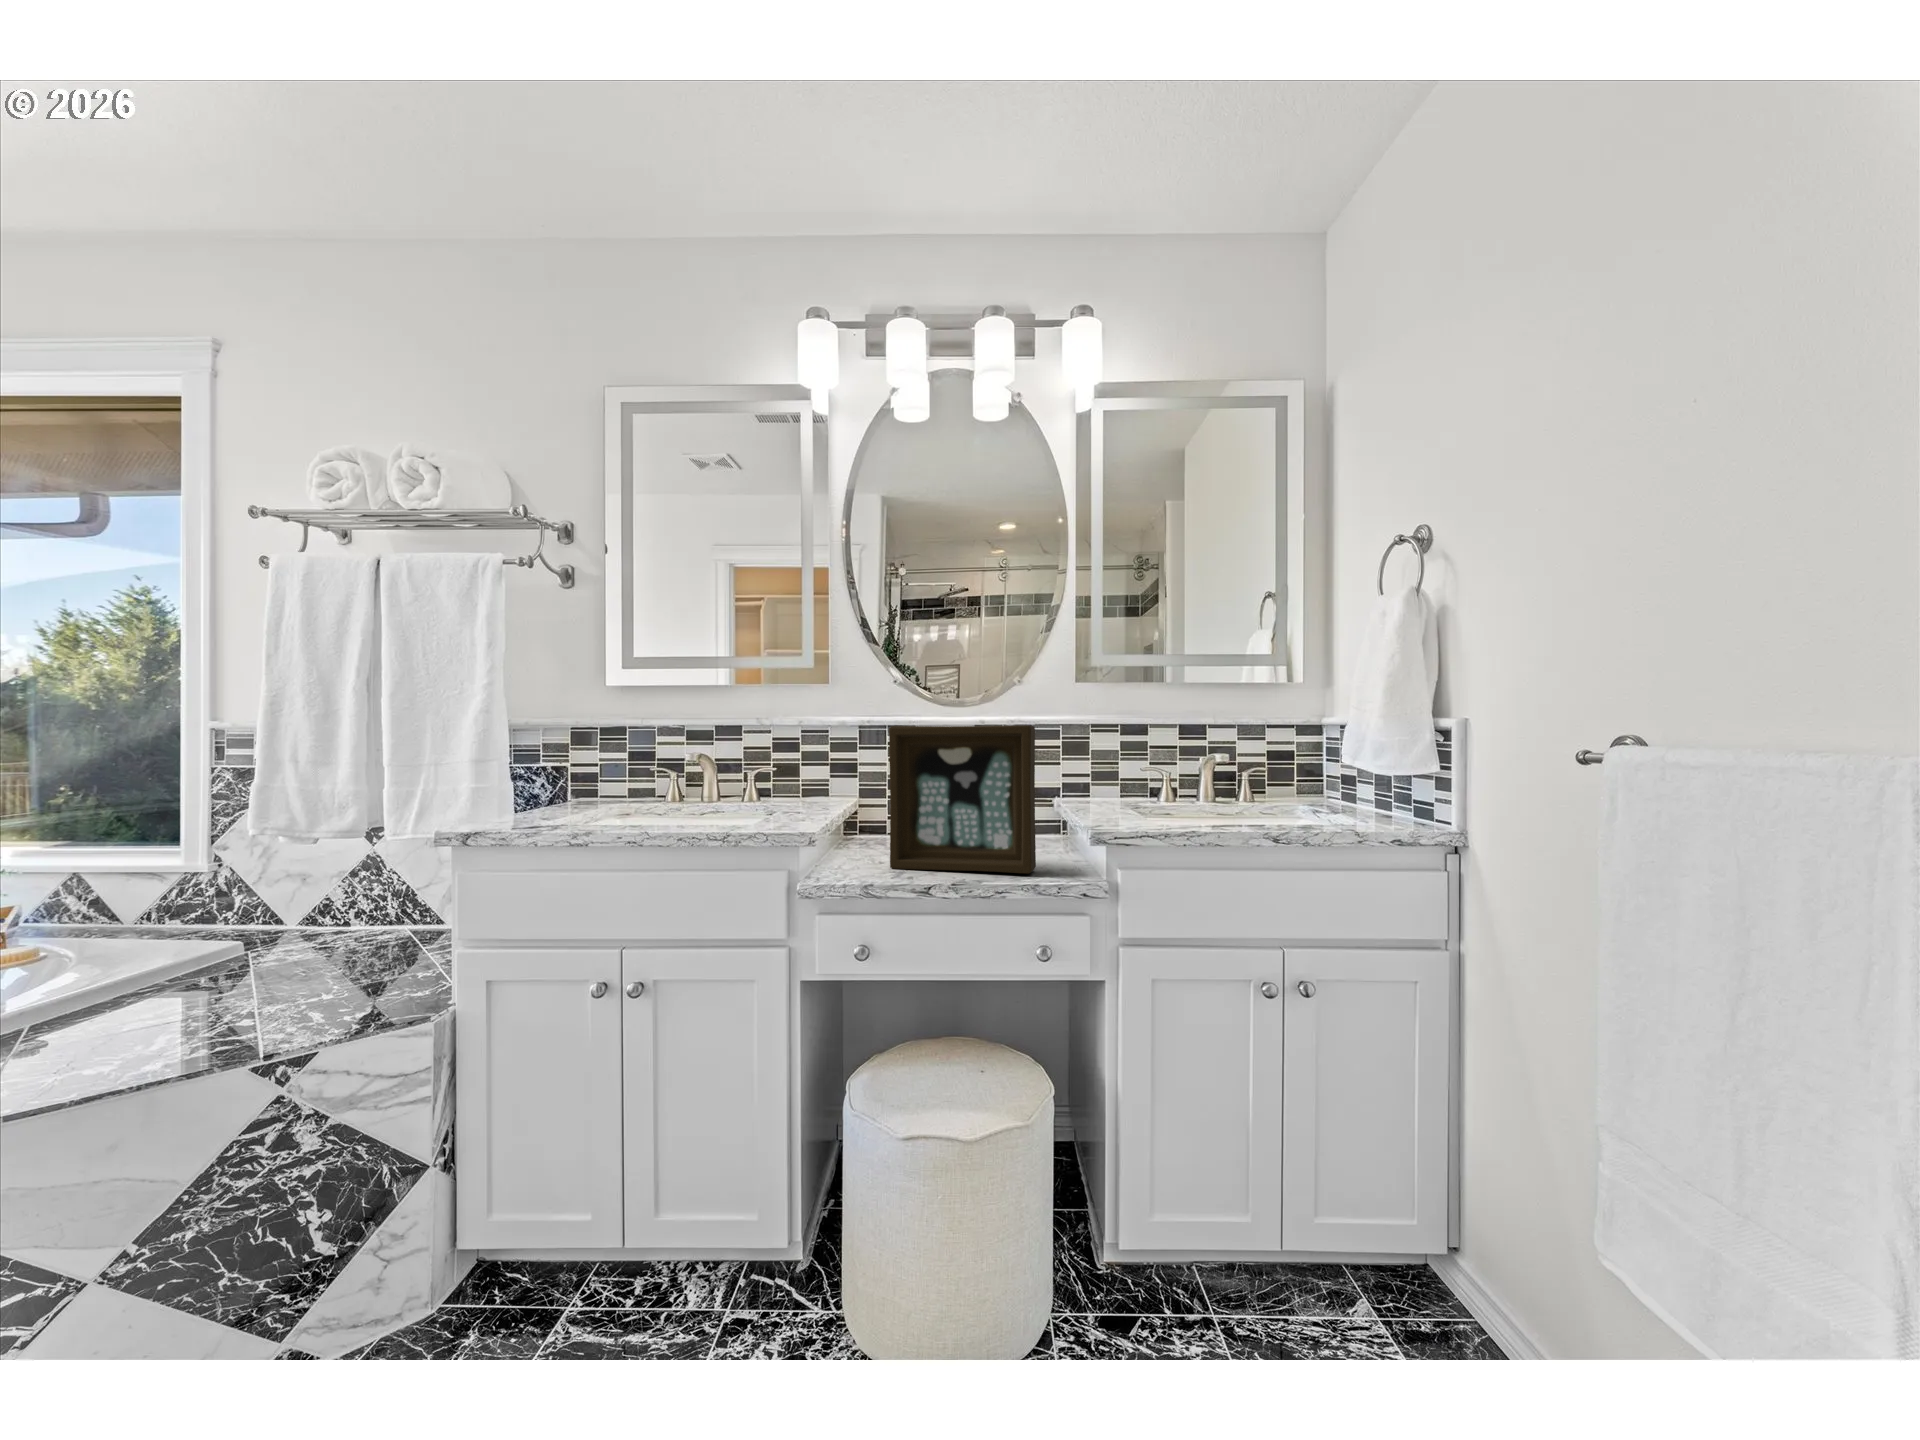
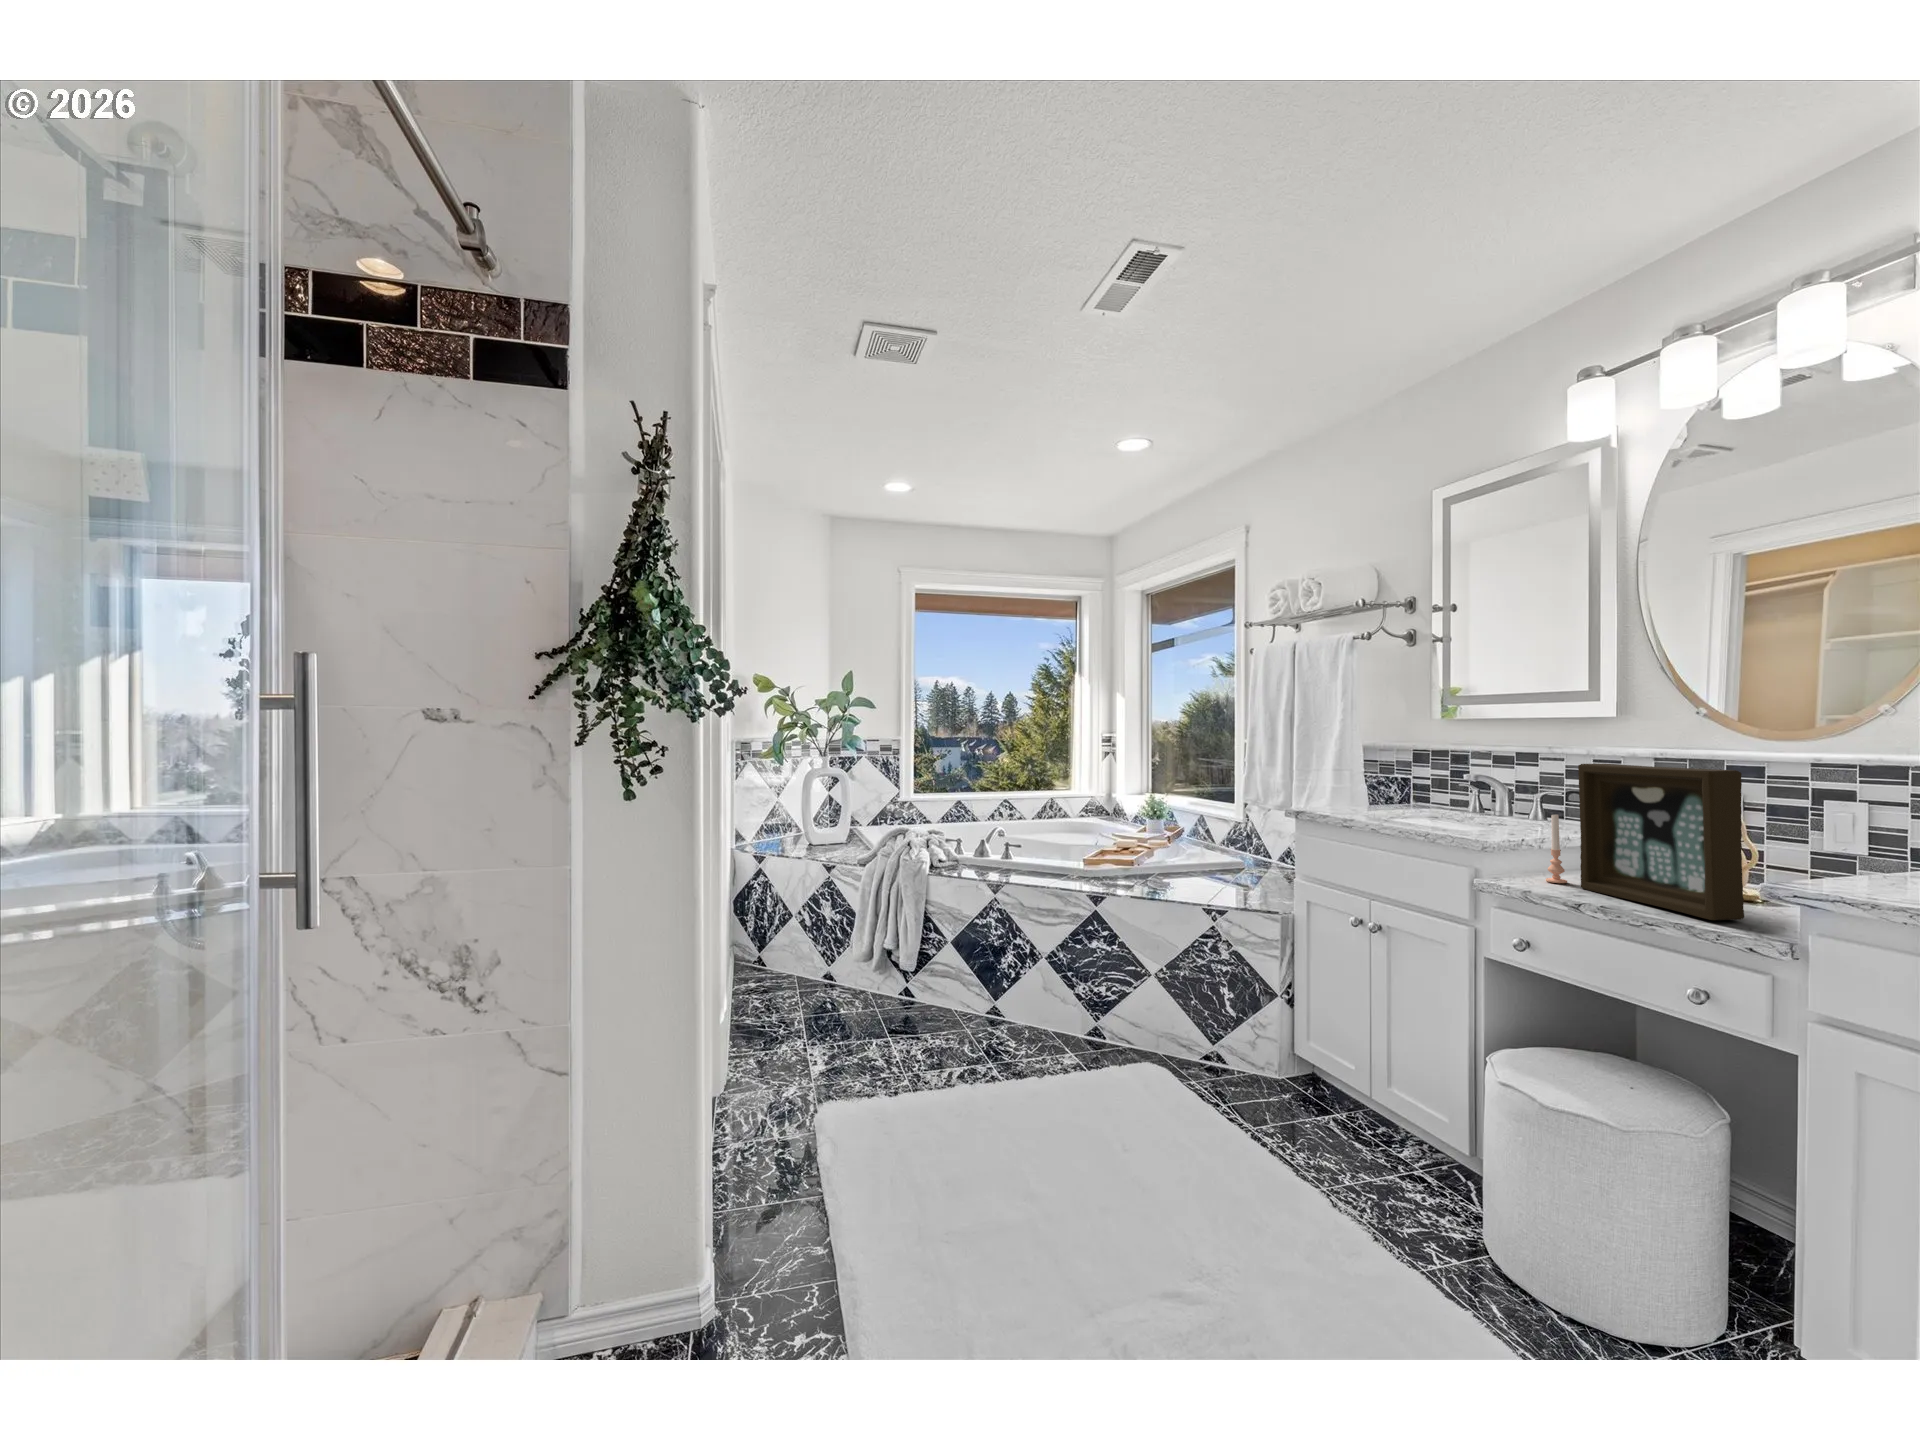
candle: none [850,787,870,868] -> present [1546,815,1567,883]

